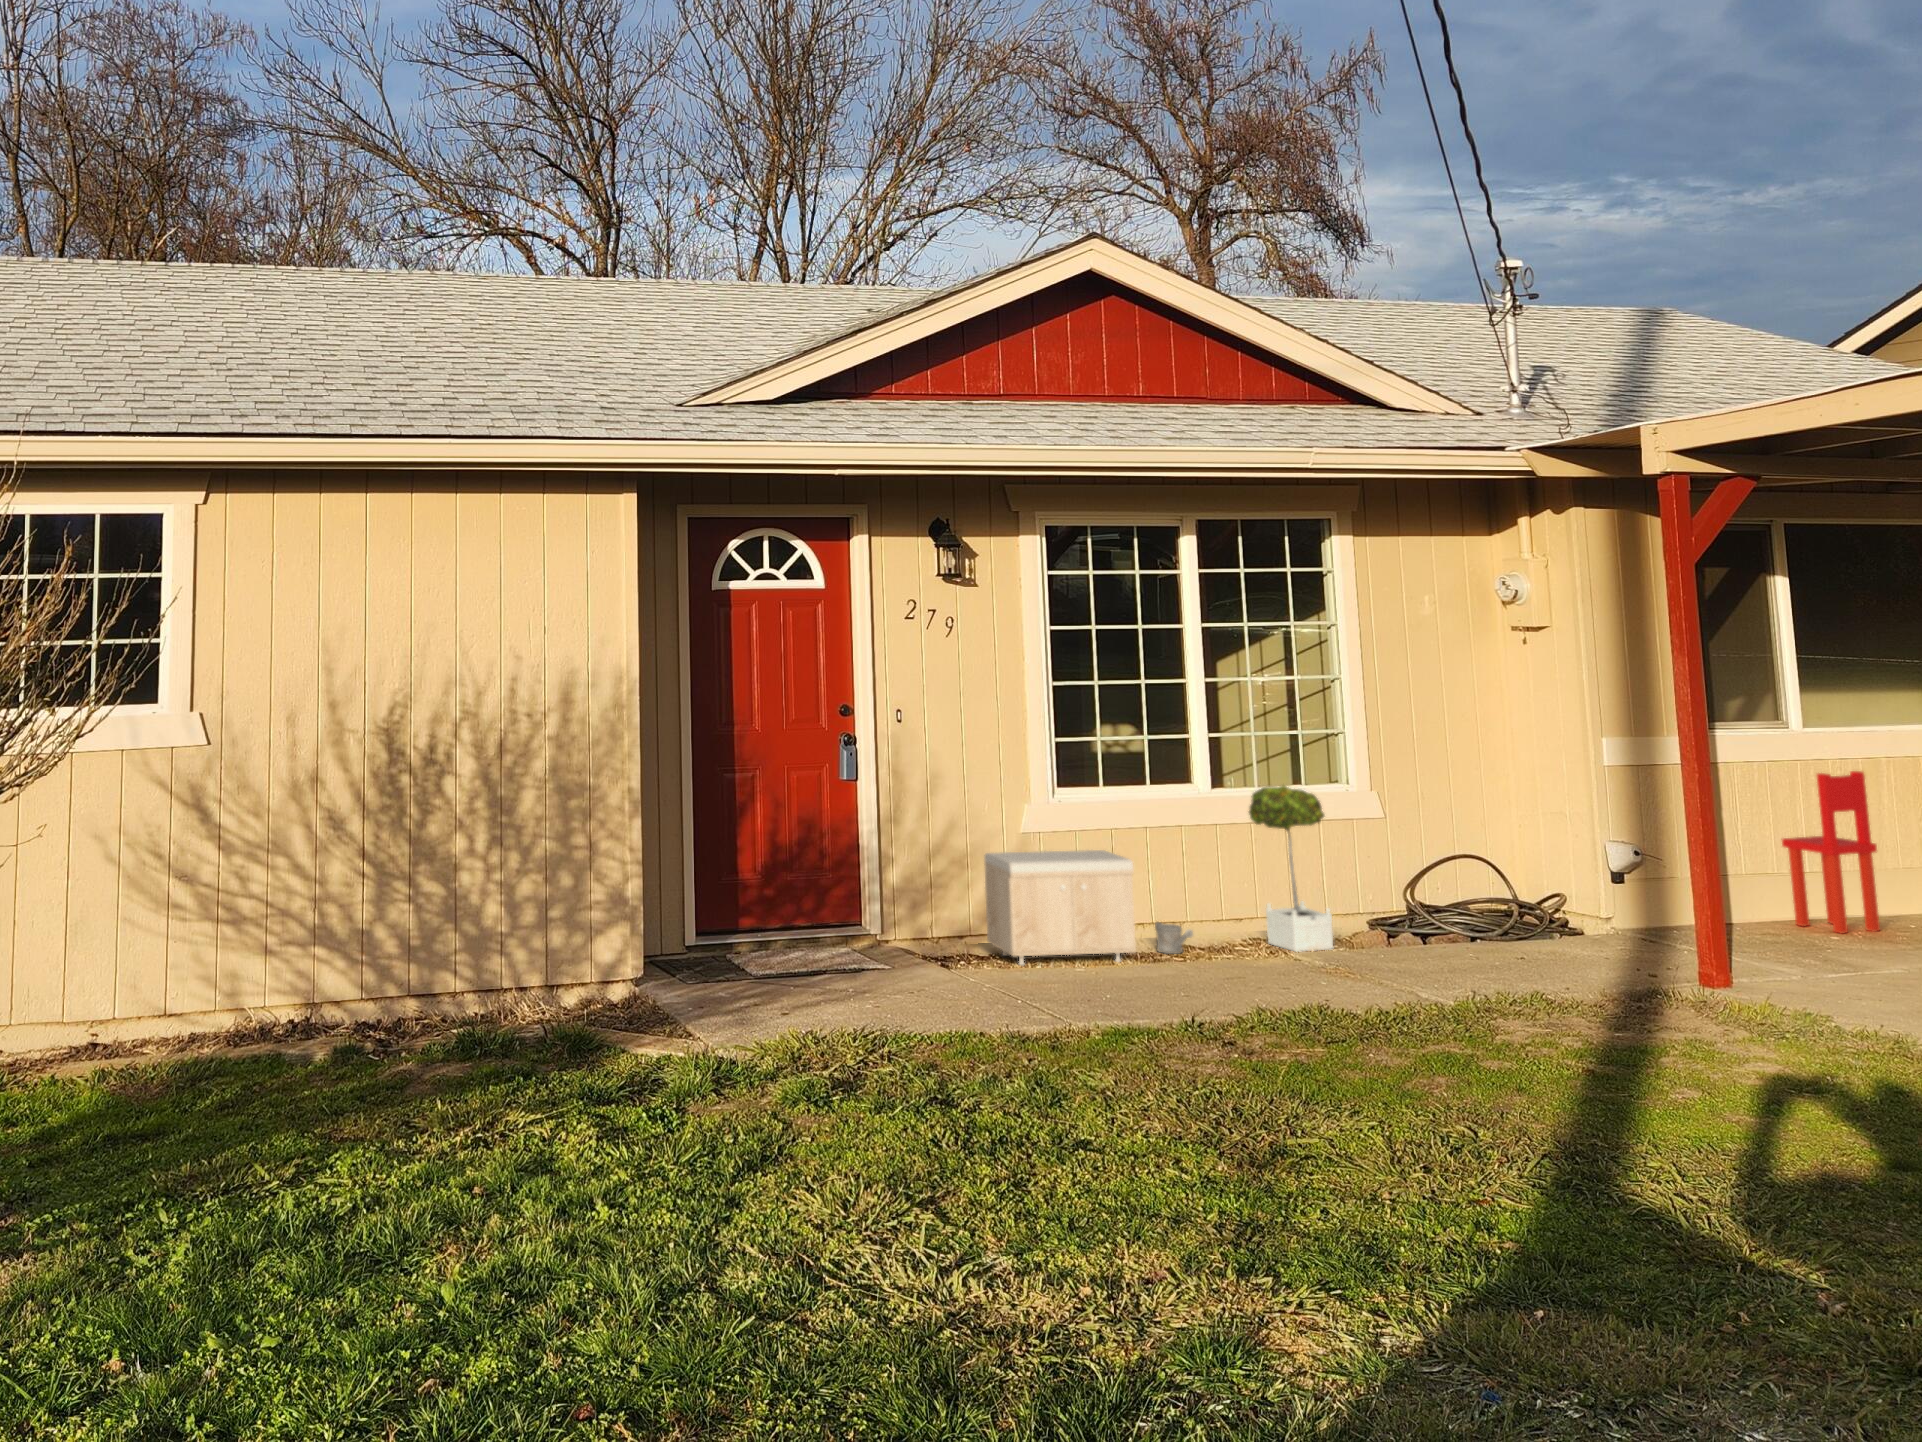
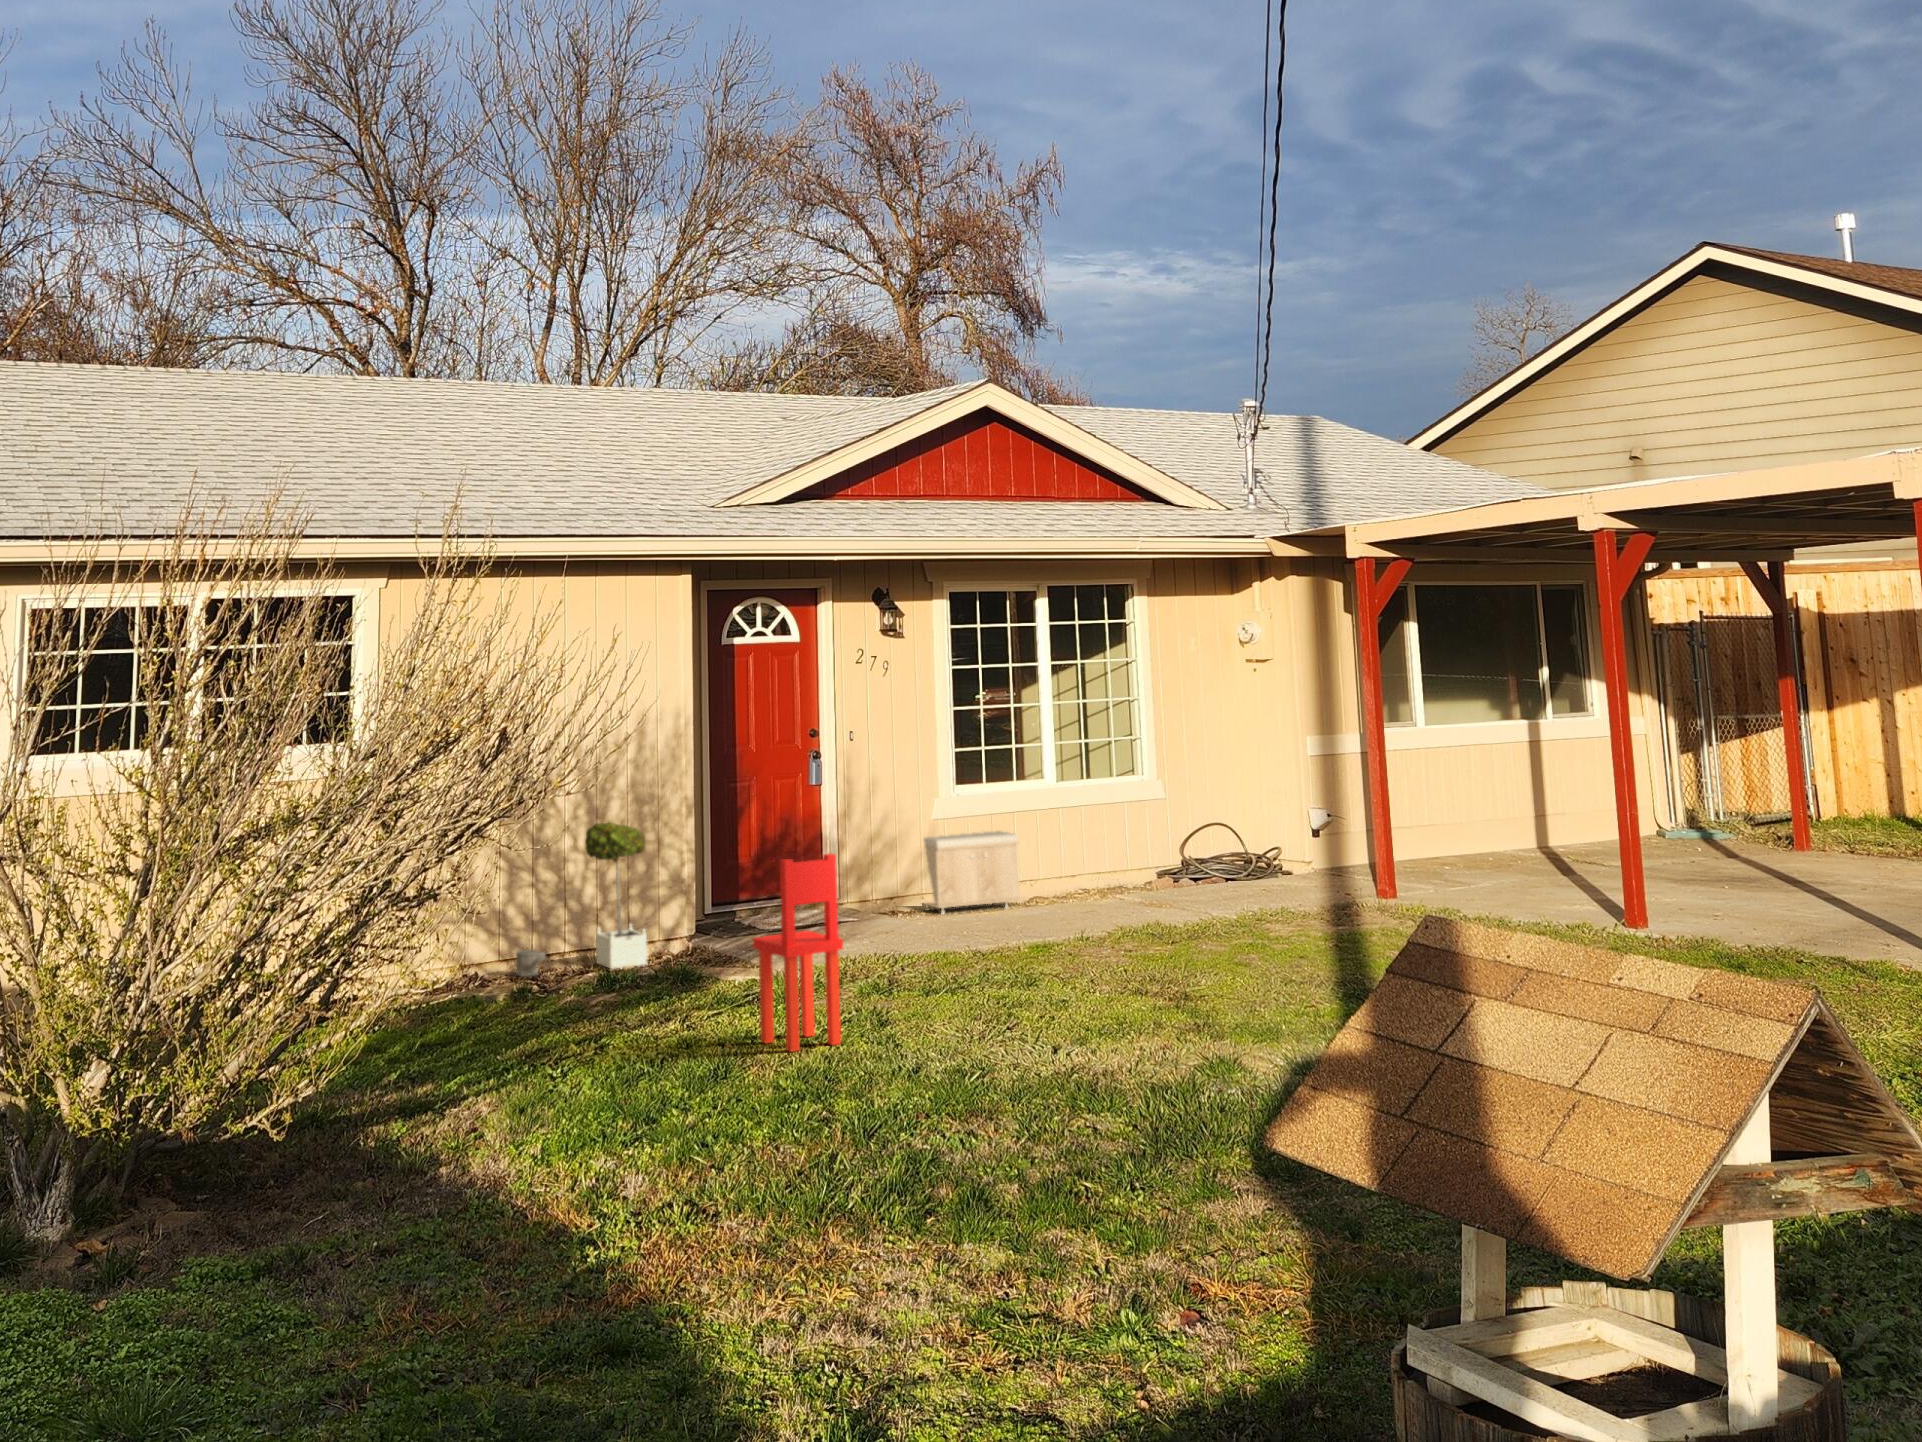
chair: present [1782,771,1880,933] -> present [753,854,843,1052]
potted tree: present [1249,785,1333,952] -> present [585,822,647,969]
watering can: present [1155,922,1193,954] -> present [516,949,545,977]

